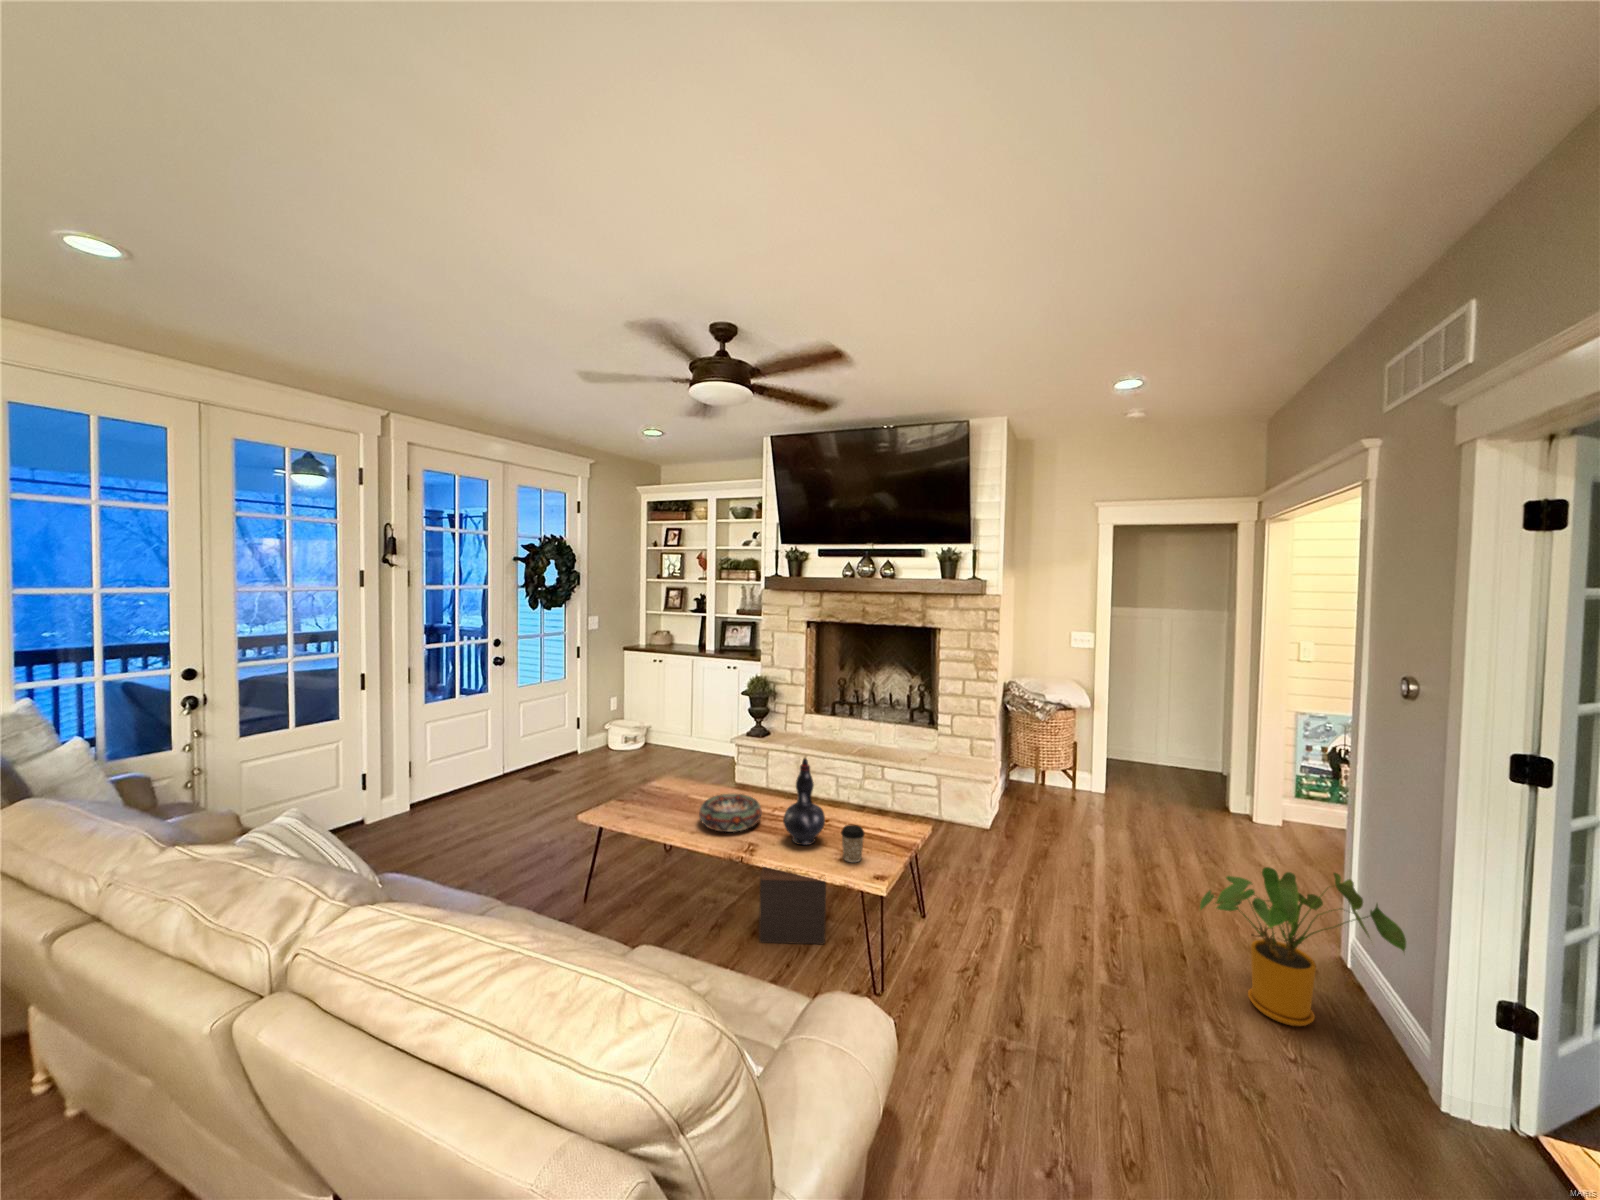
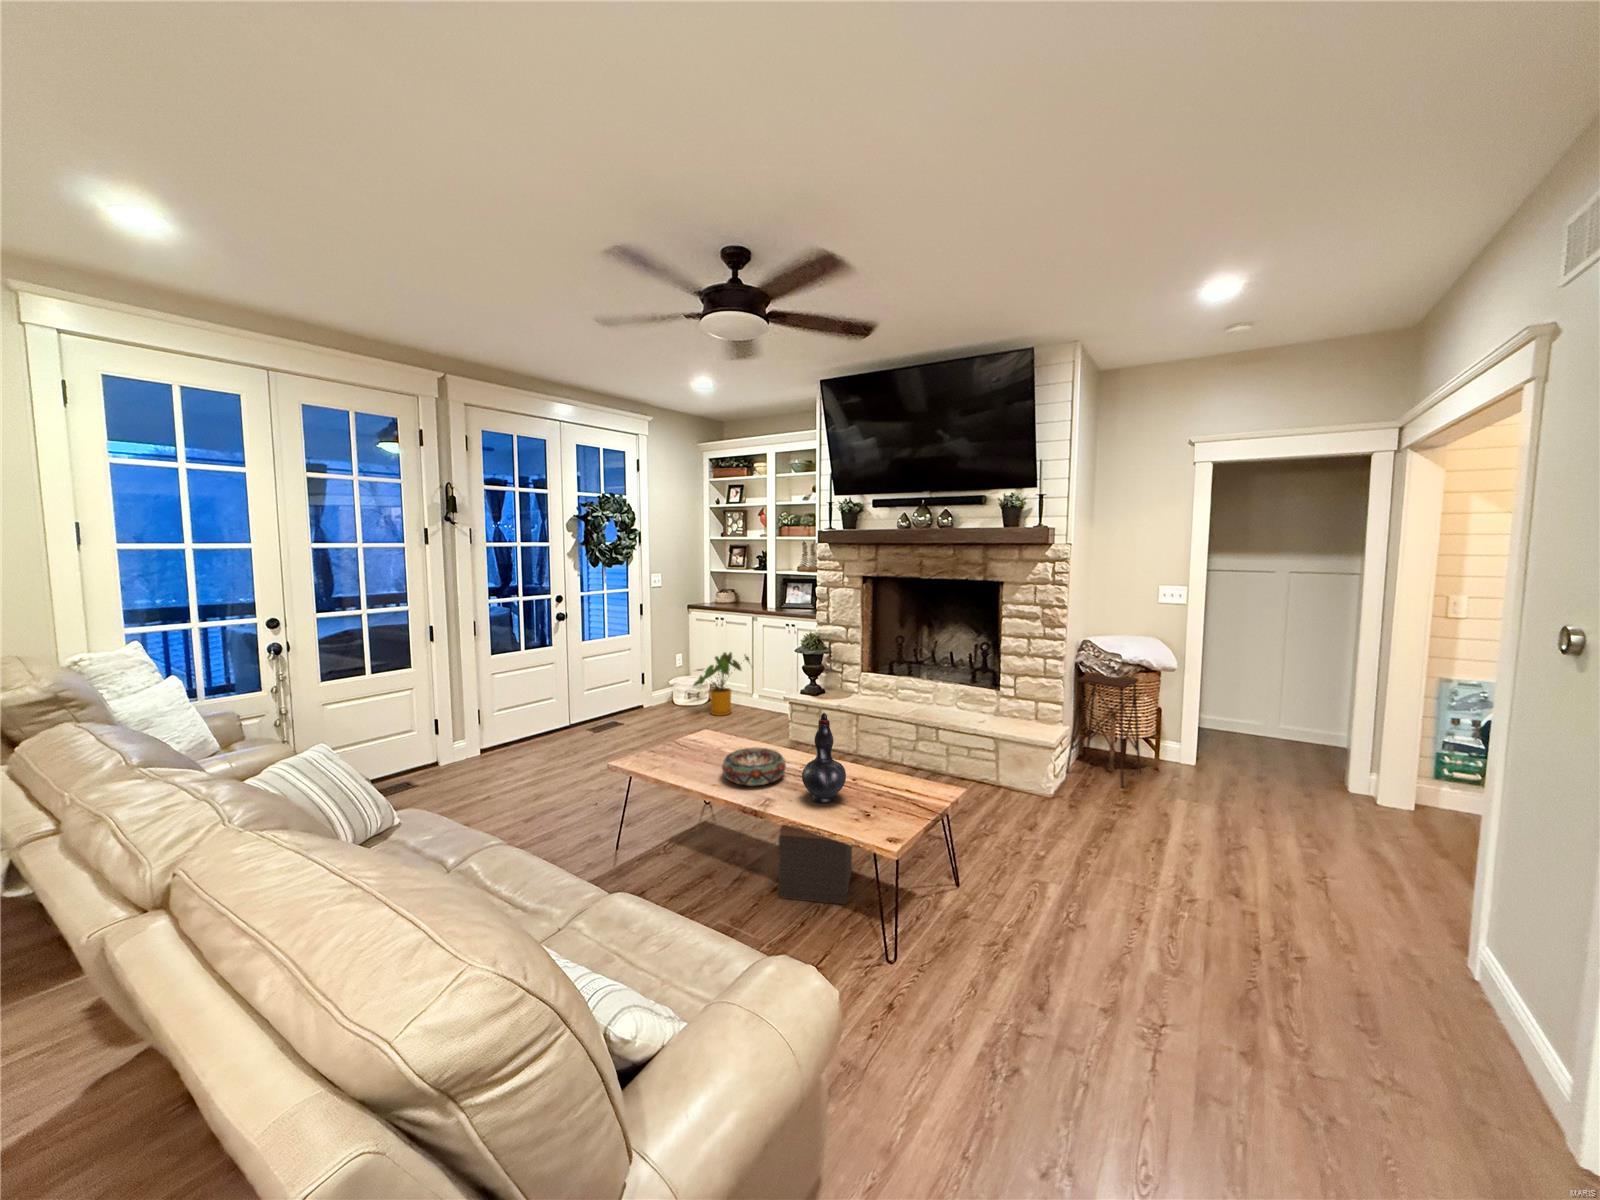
side table: none [999,711,1063,817] -> present [1066,672,1141,787]
coffee cup: present [841,825,865,862] -> none [857,783,883,823]
house plant: present [1200,867,1406,1026] -> present [694,652,749,716]

